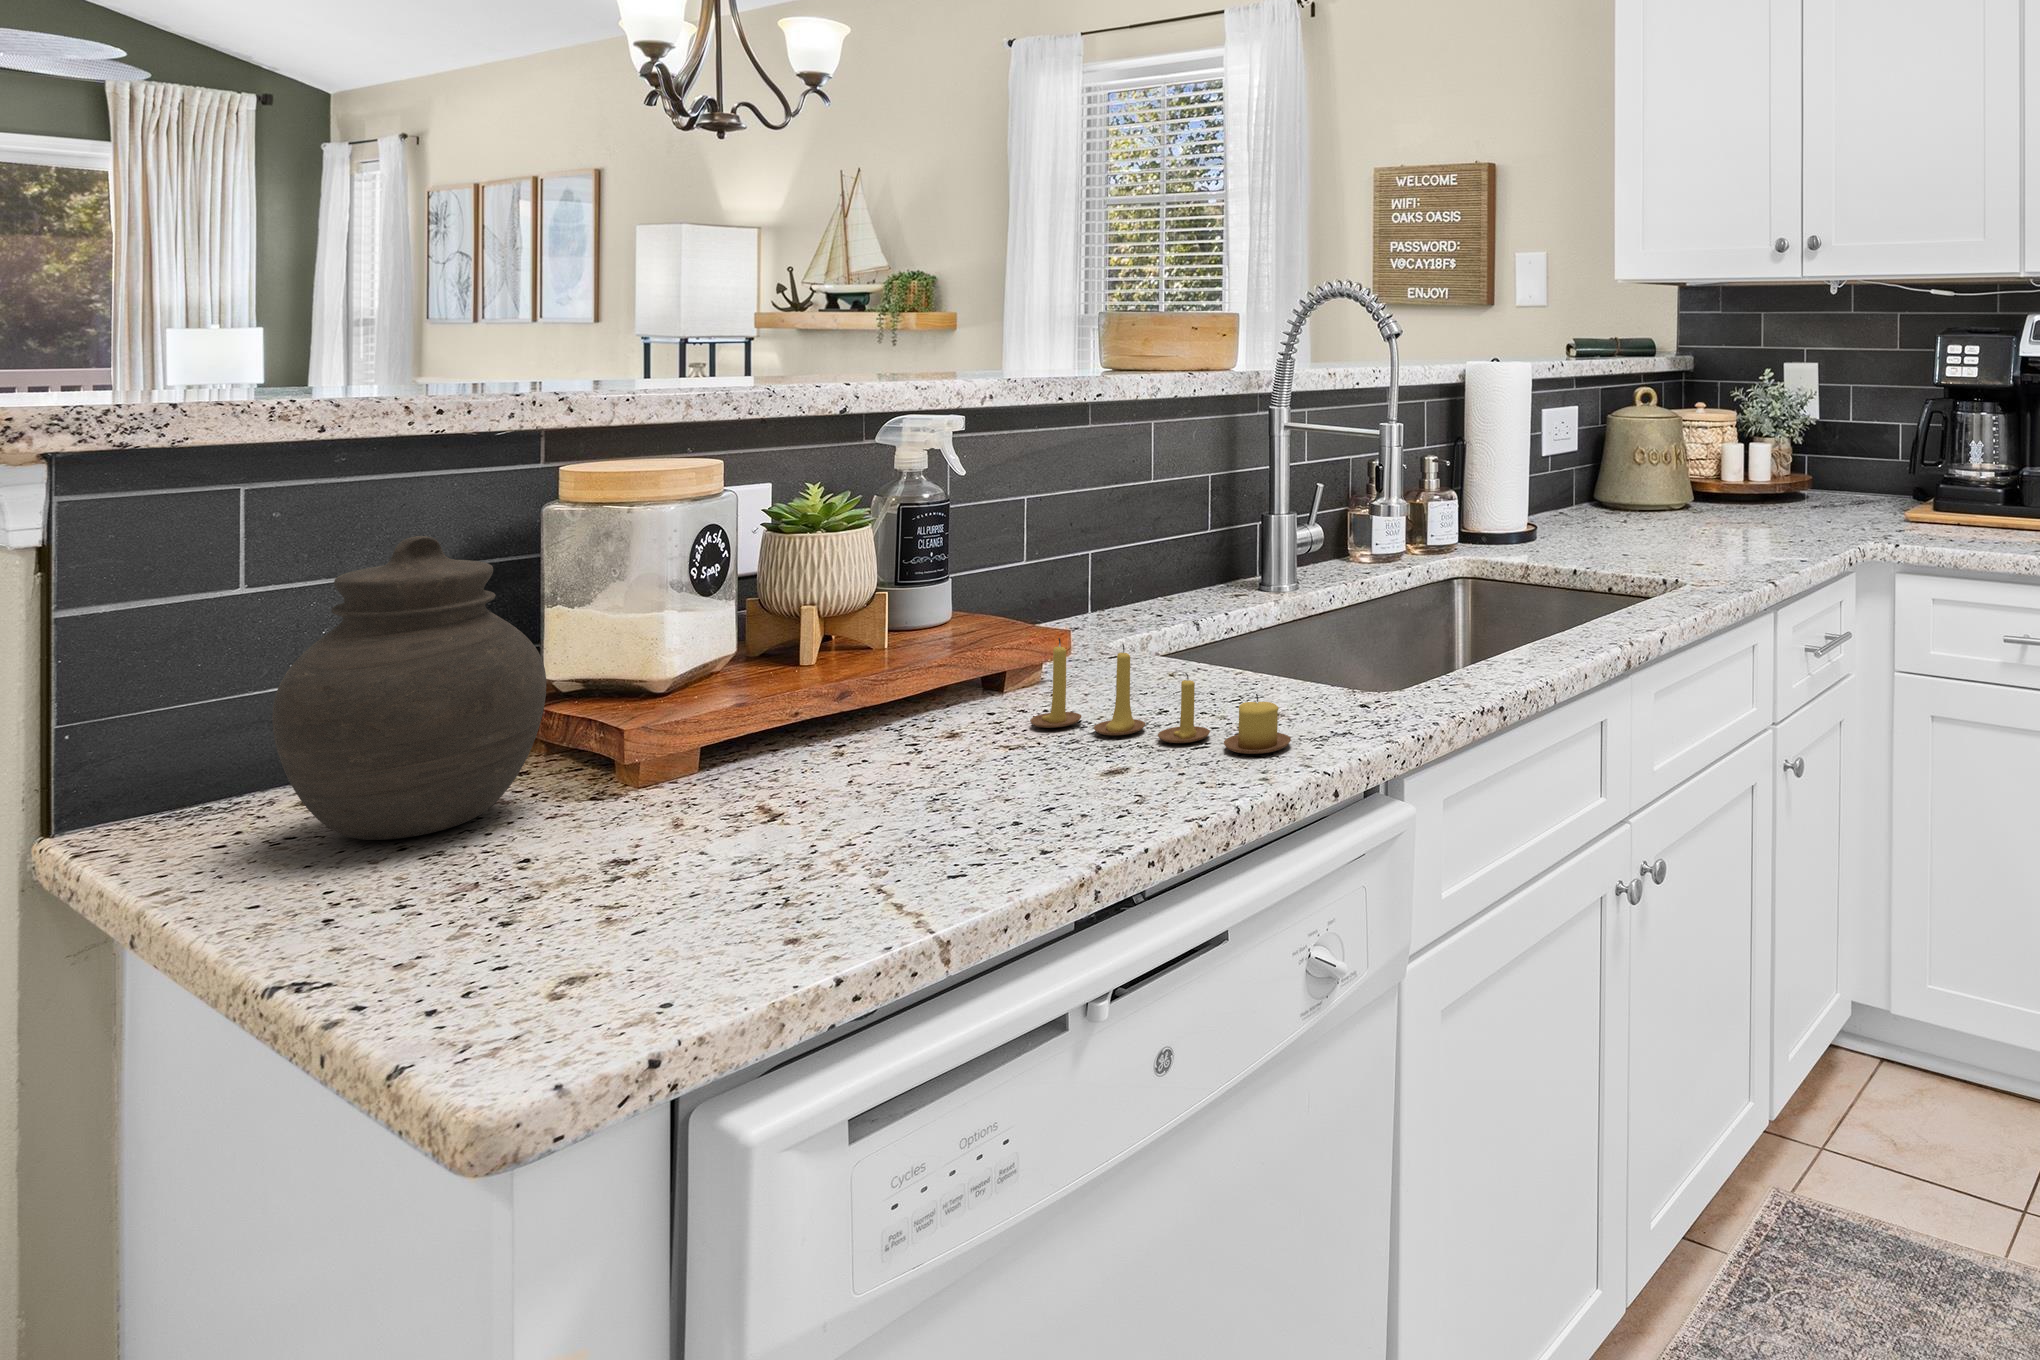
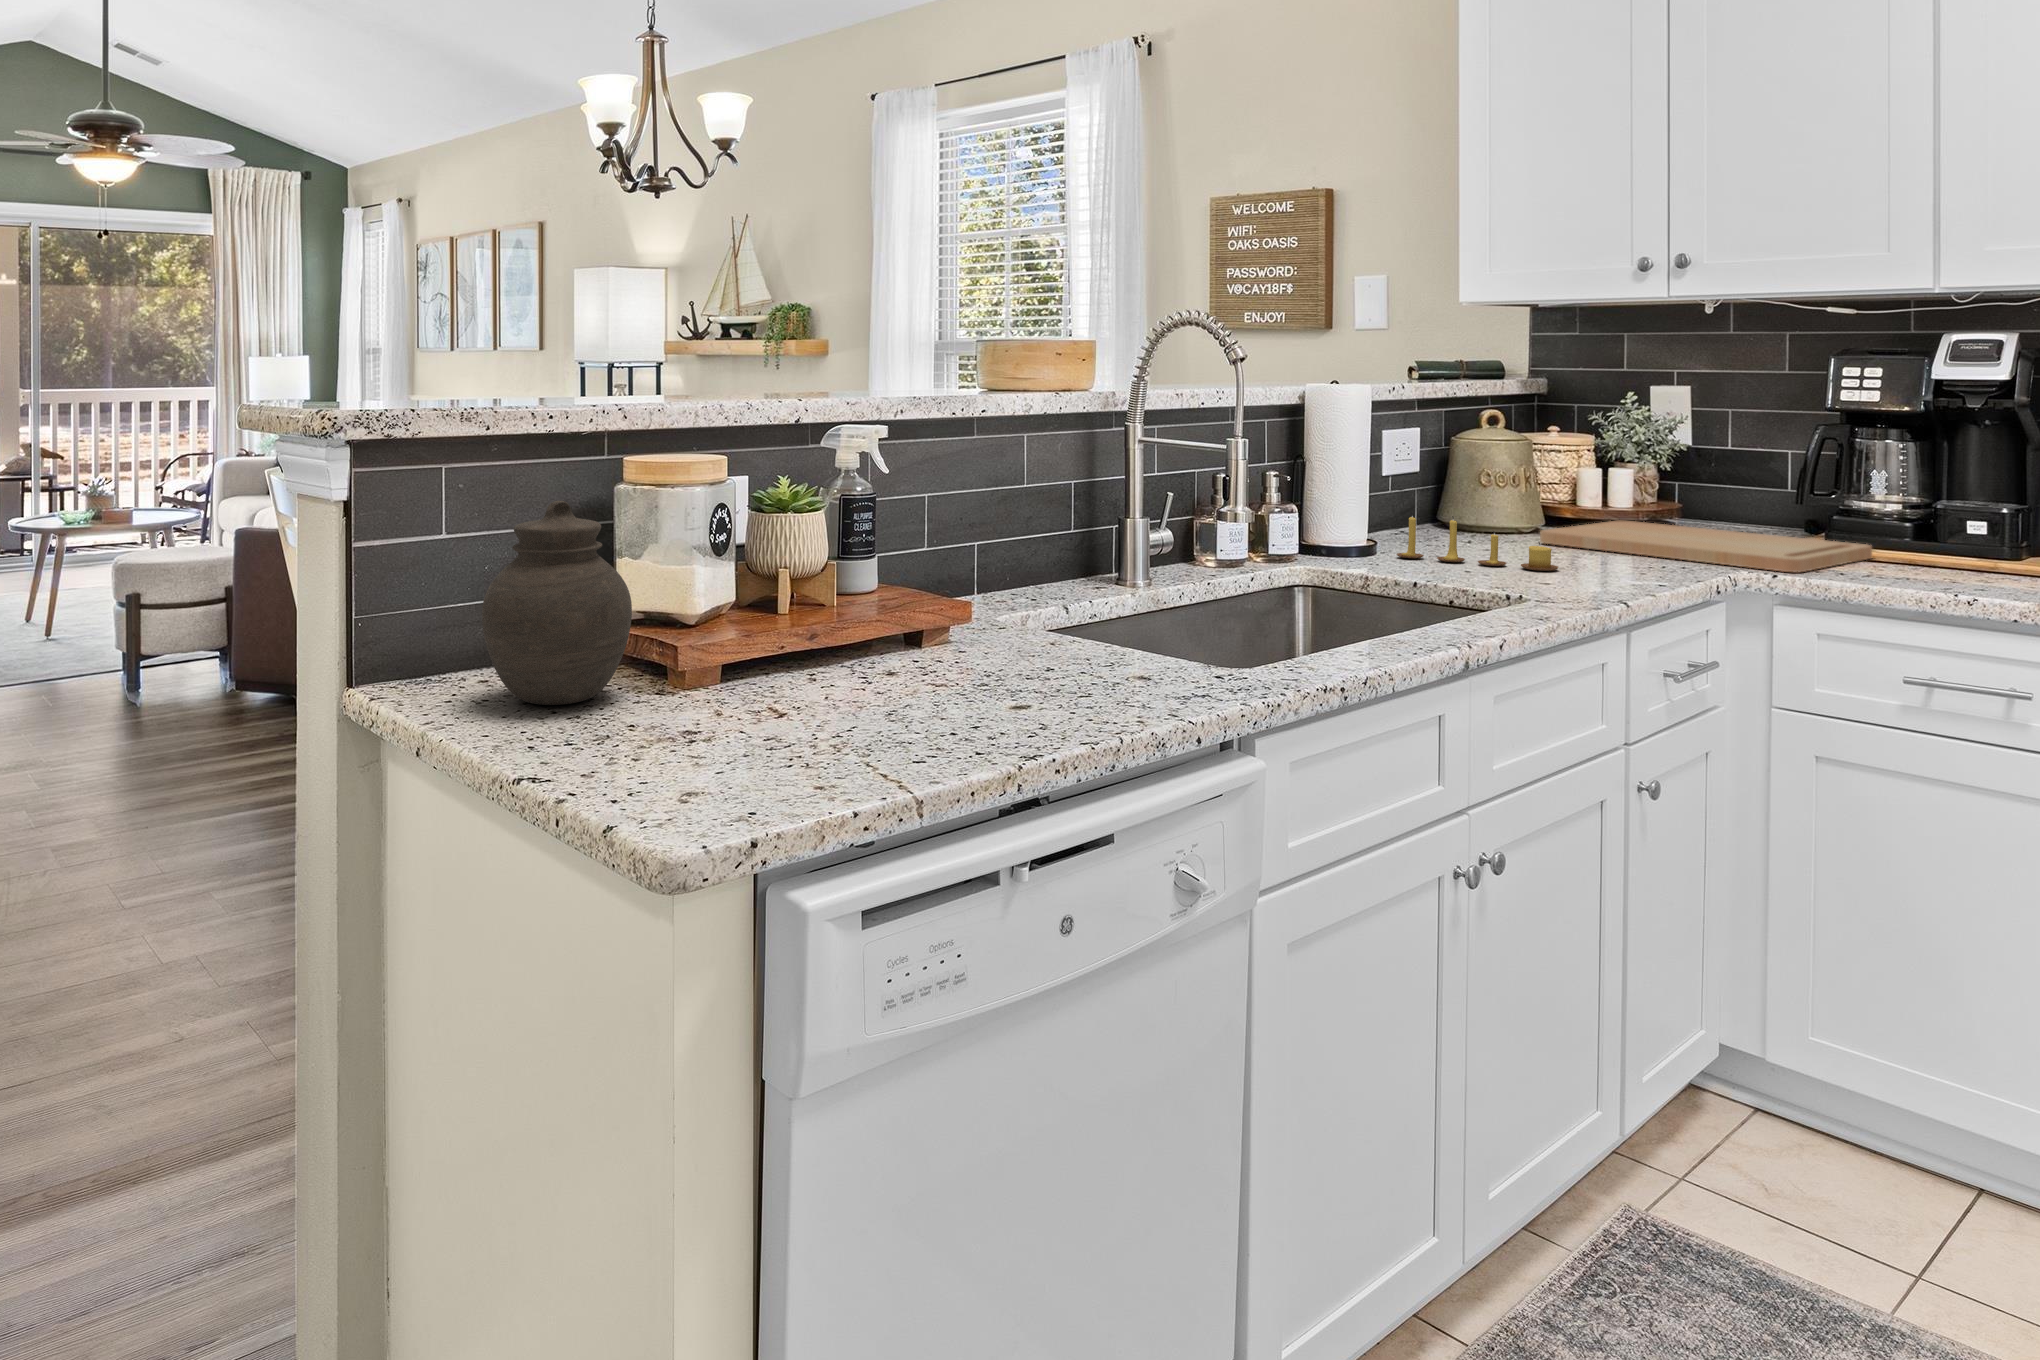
cutting board: none [1692,495,1972,541] -> present [1540,520,1872,572]
candle: present [1030,638,1291,754] -> present [1397,514,1558,571]

